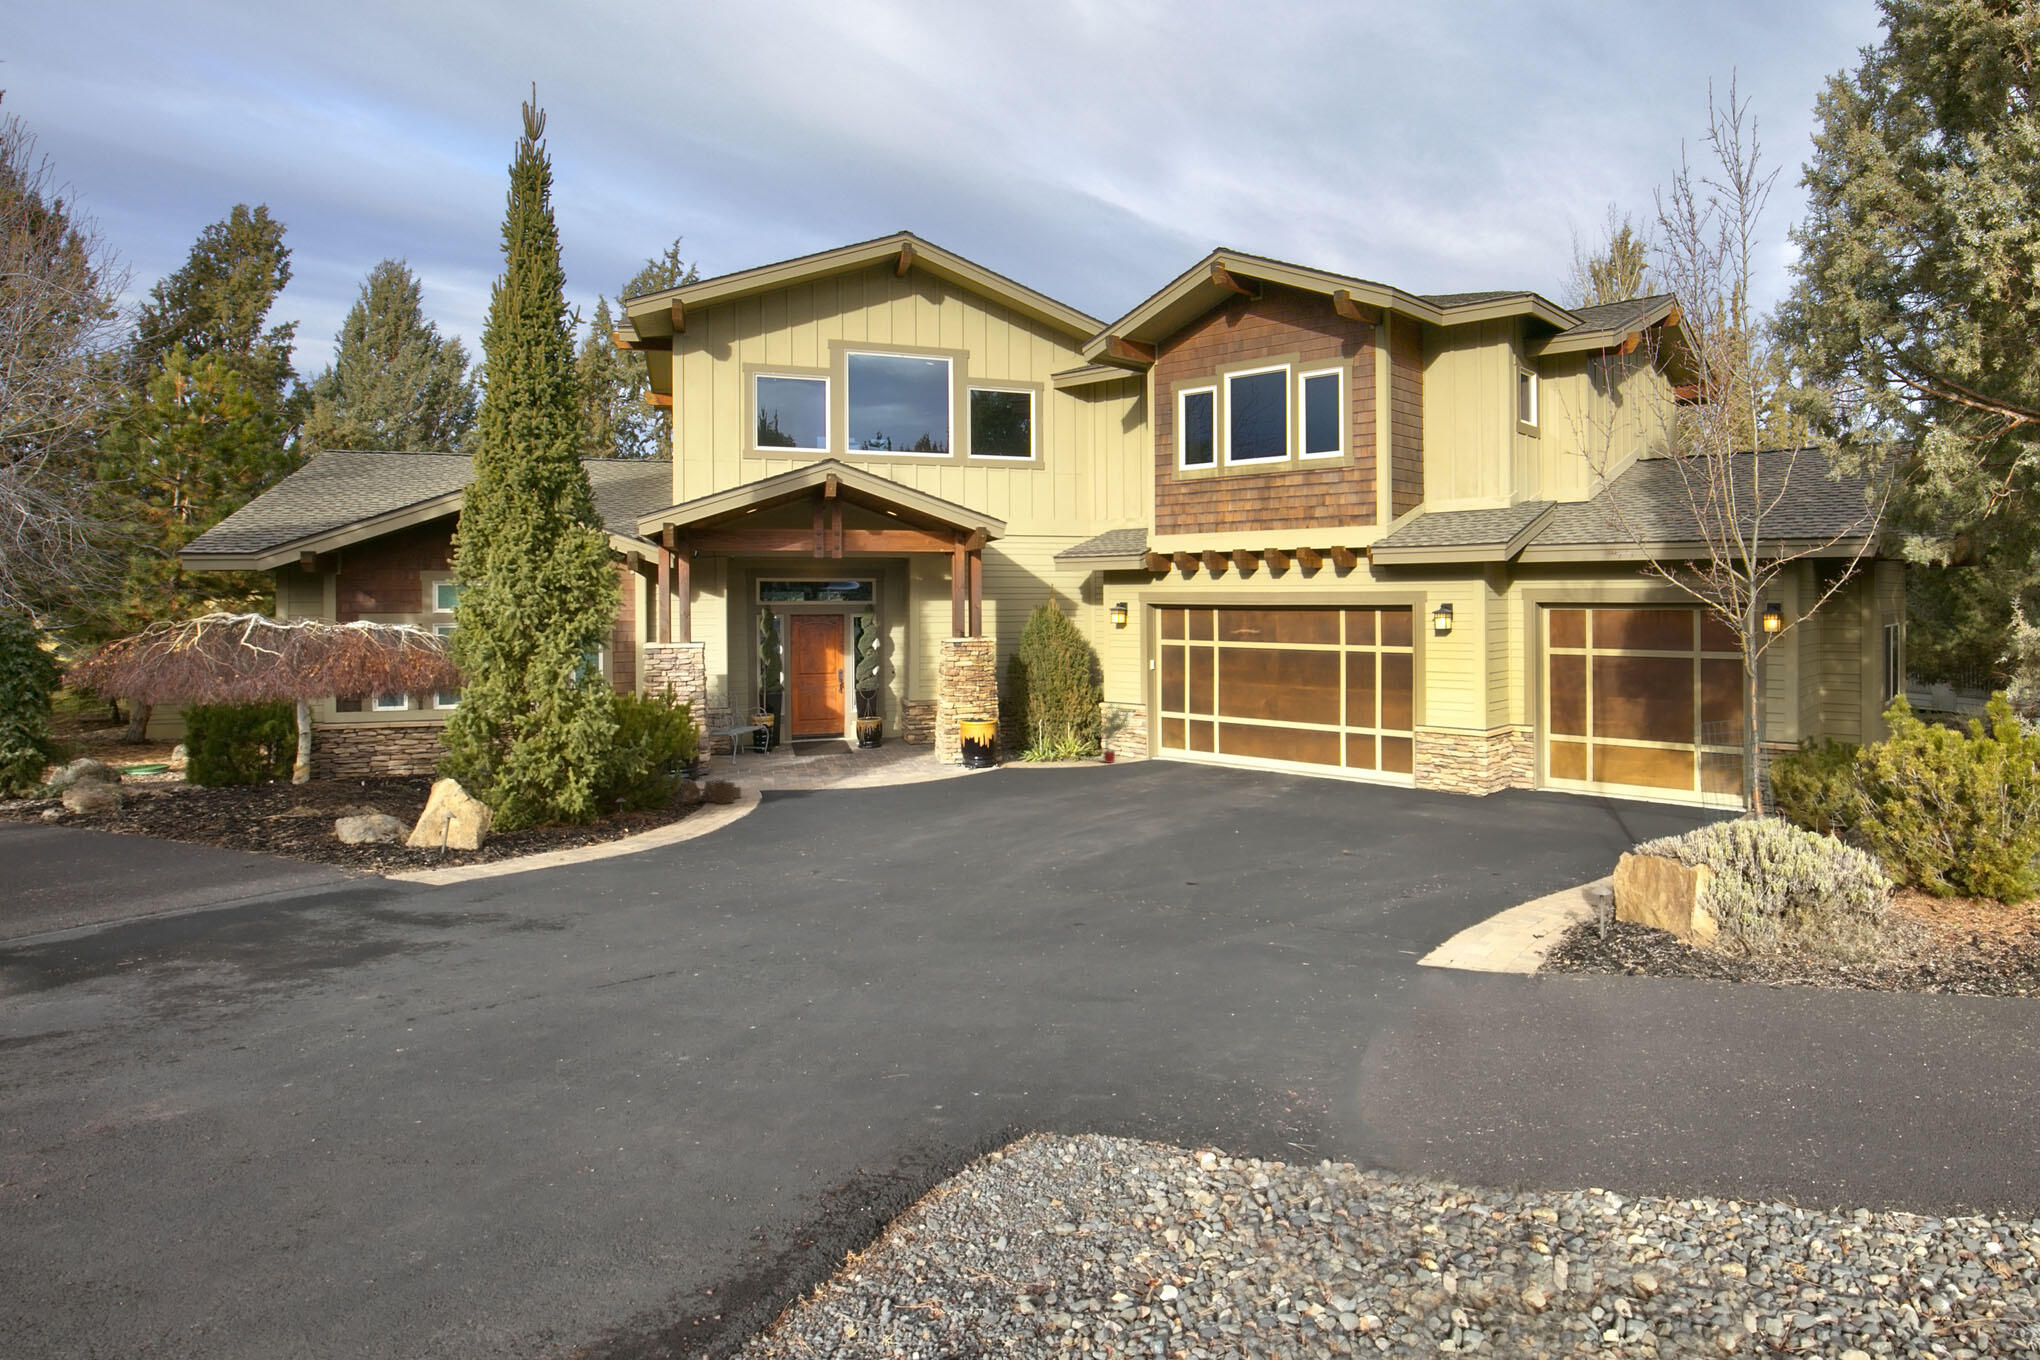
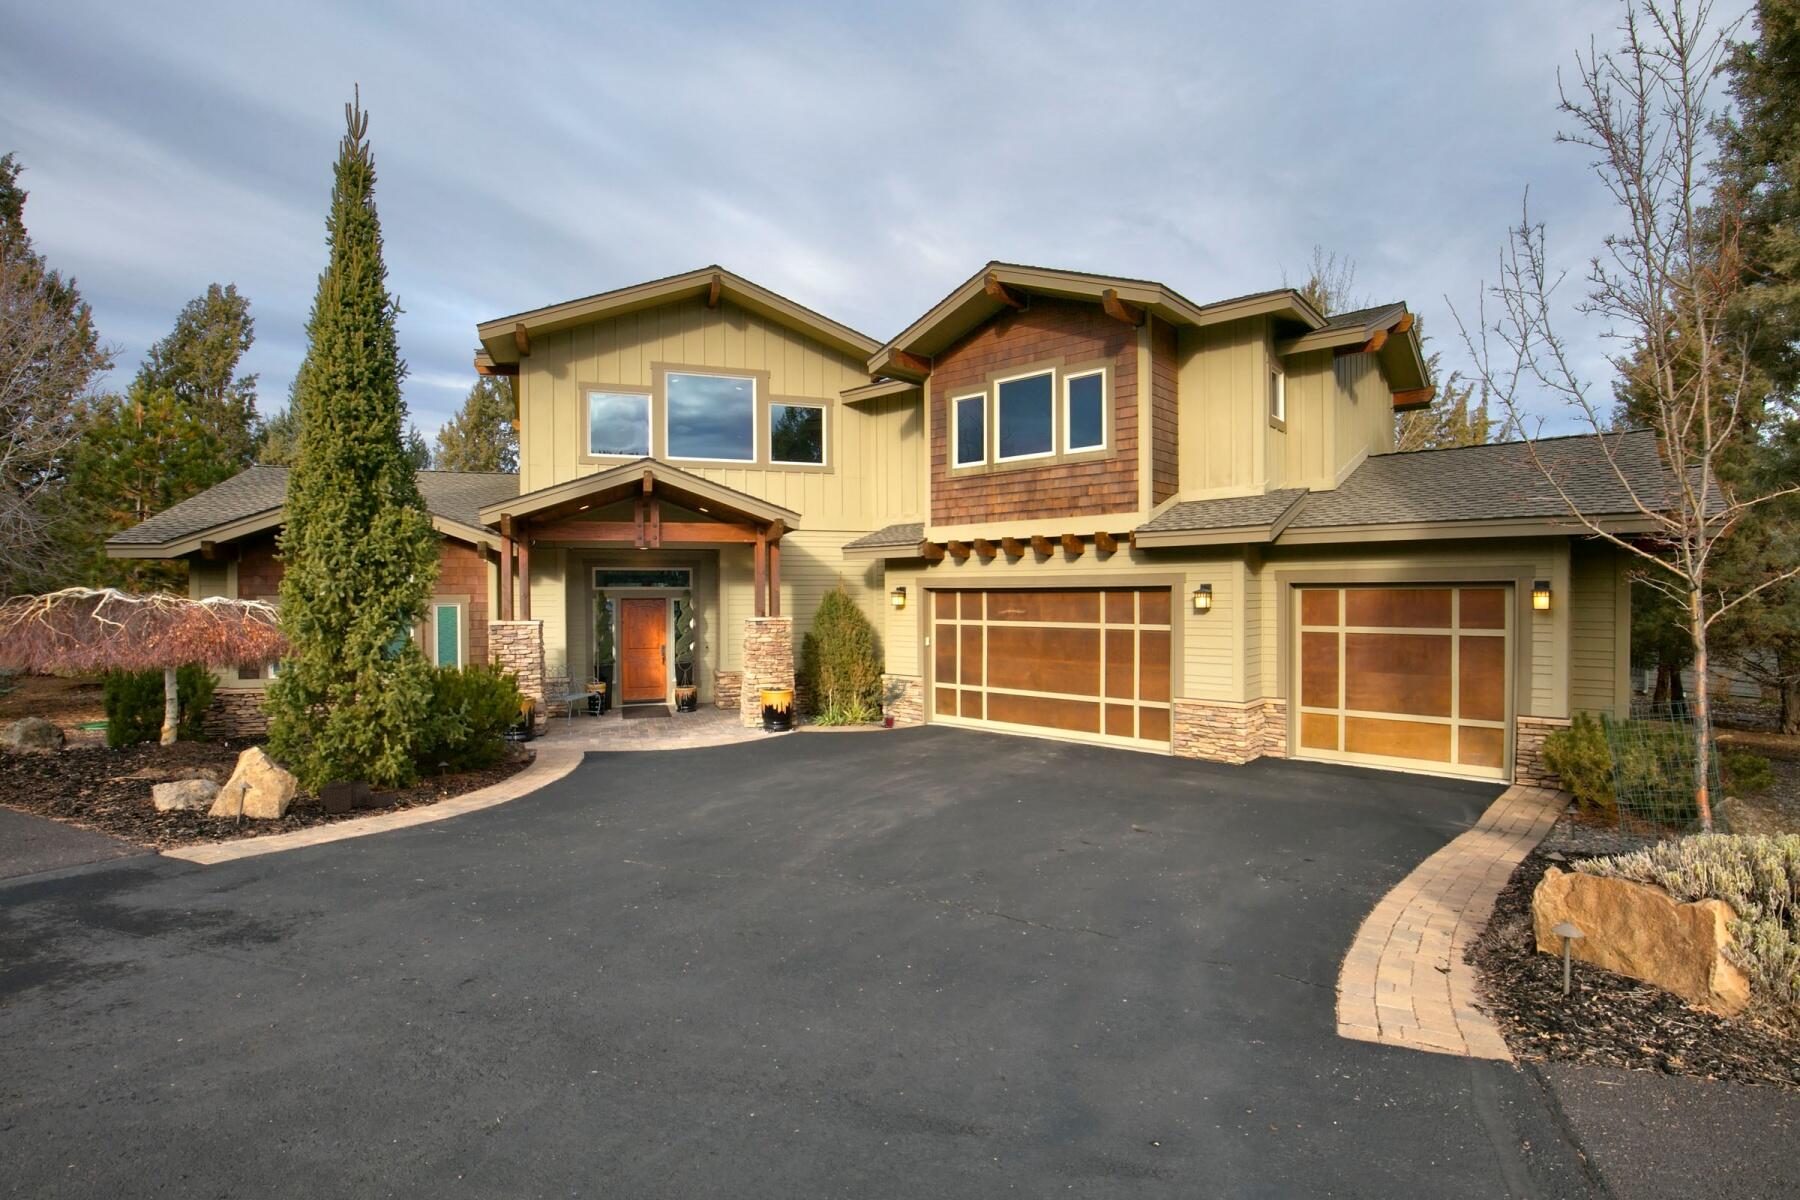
woven basket: present [683,779,741,805] -> present [320,780,394,813]

